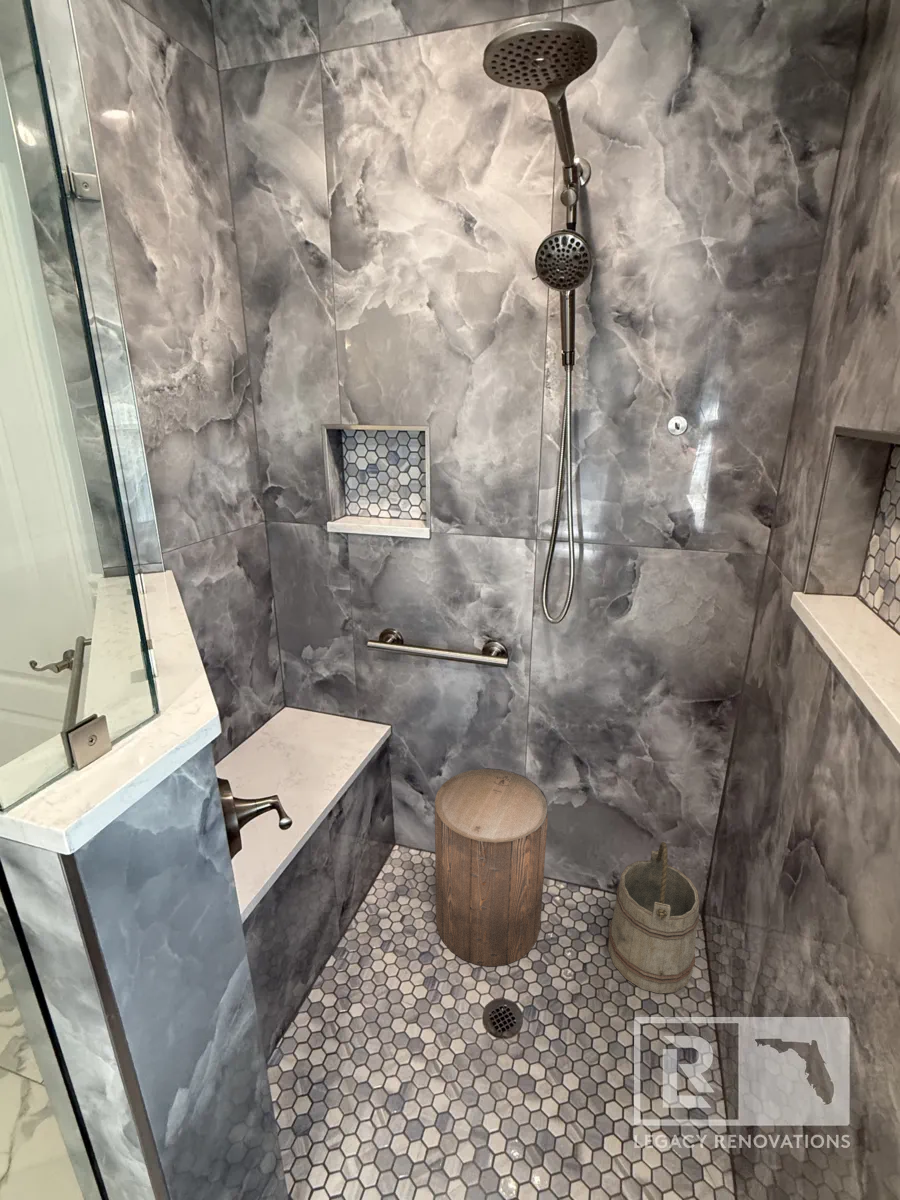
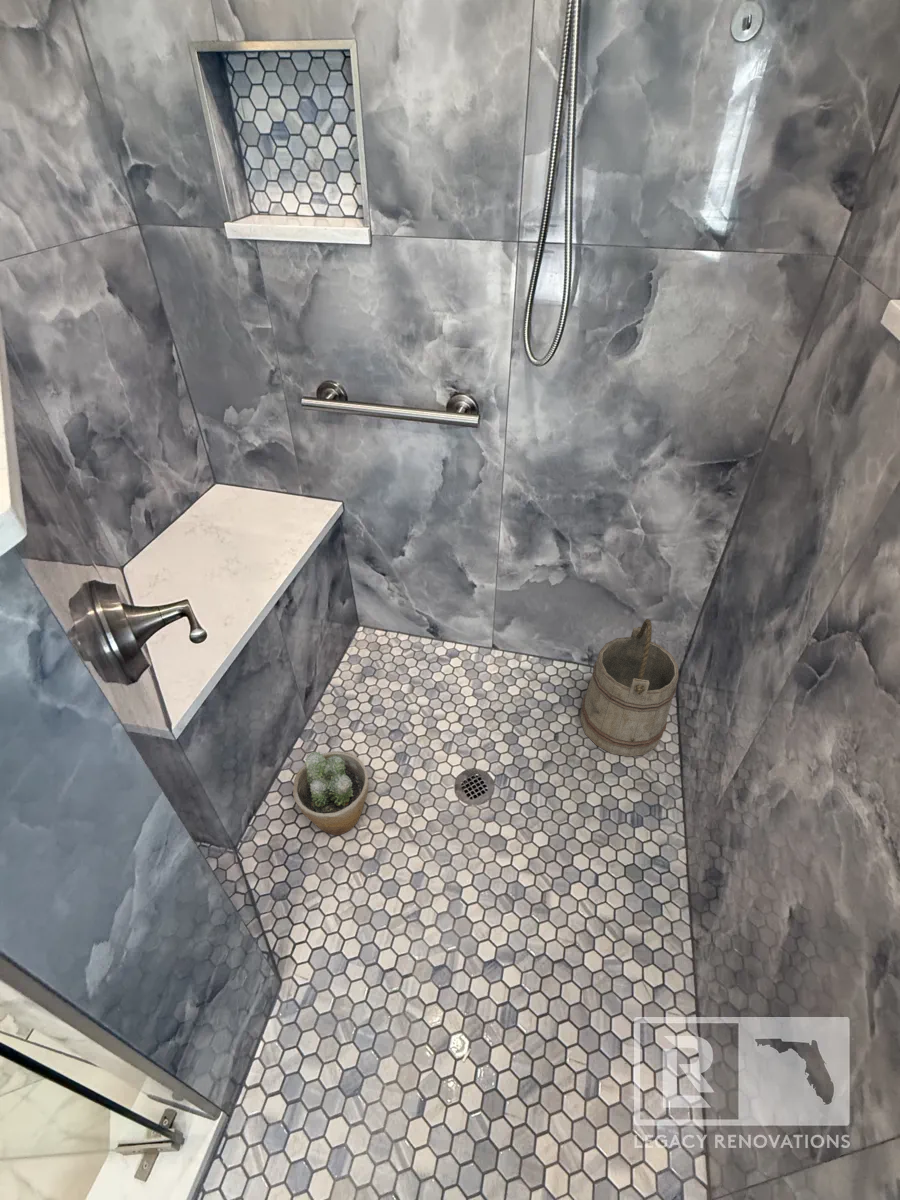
stool: present [435,768,548,967] -> none [397,548,524,741]
potted plant: none [325,965,399,1068] -> present [293,751,368,835]

